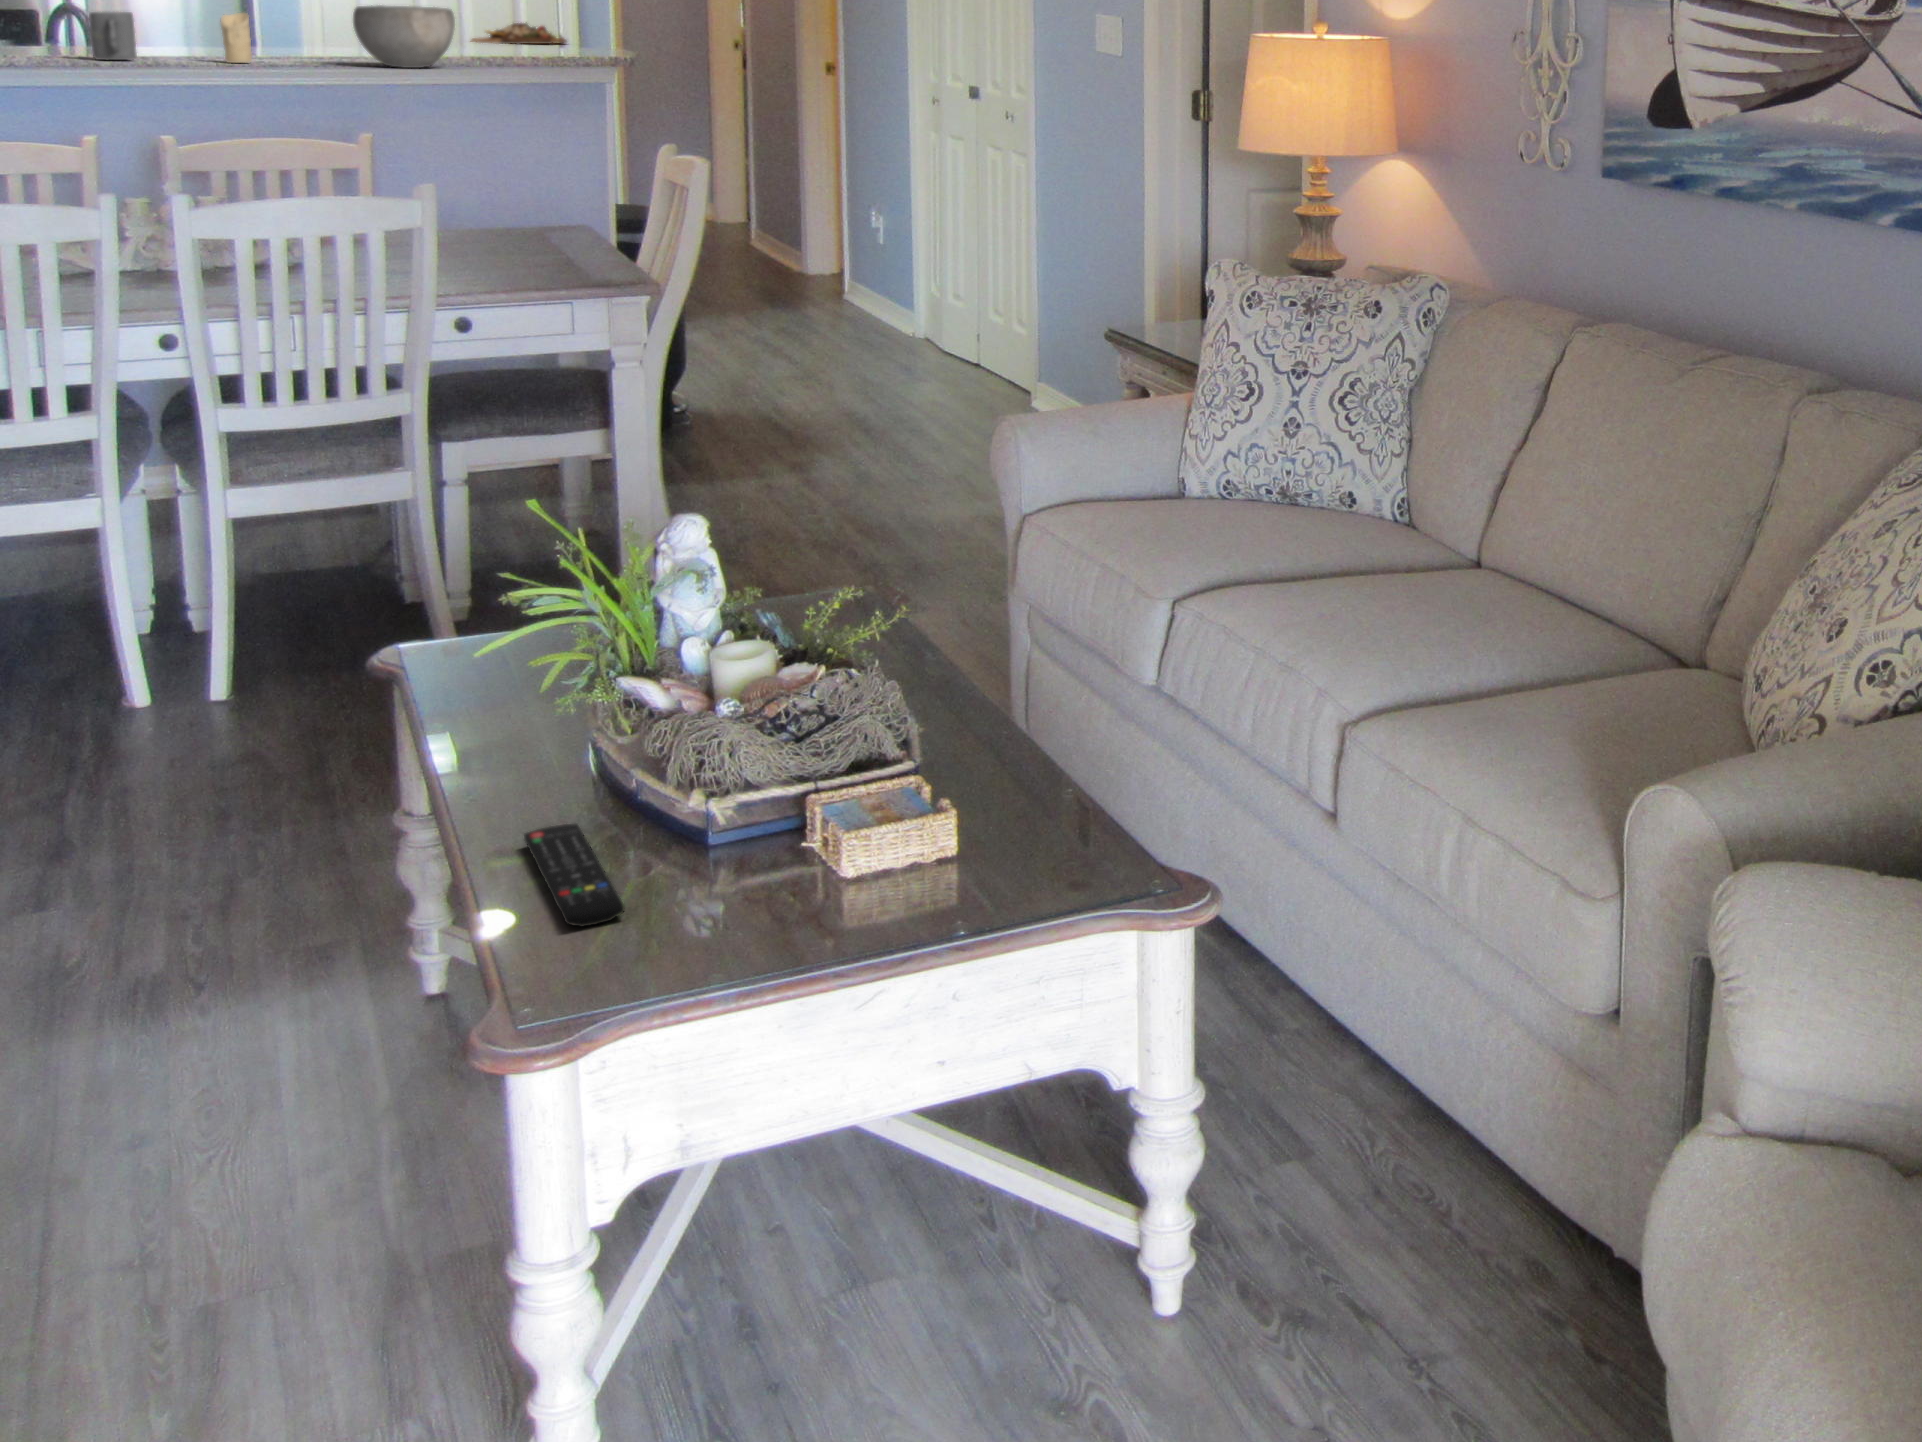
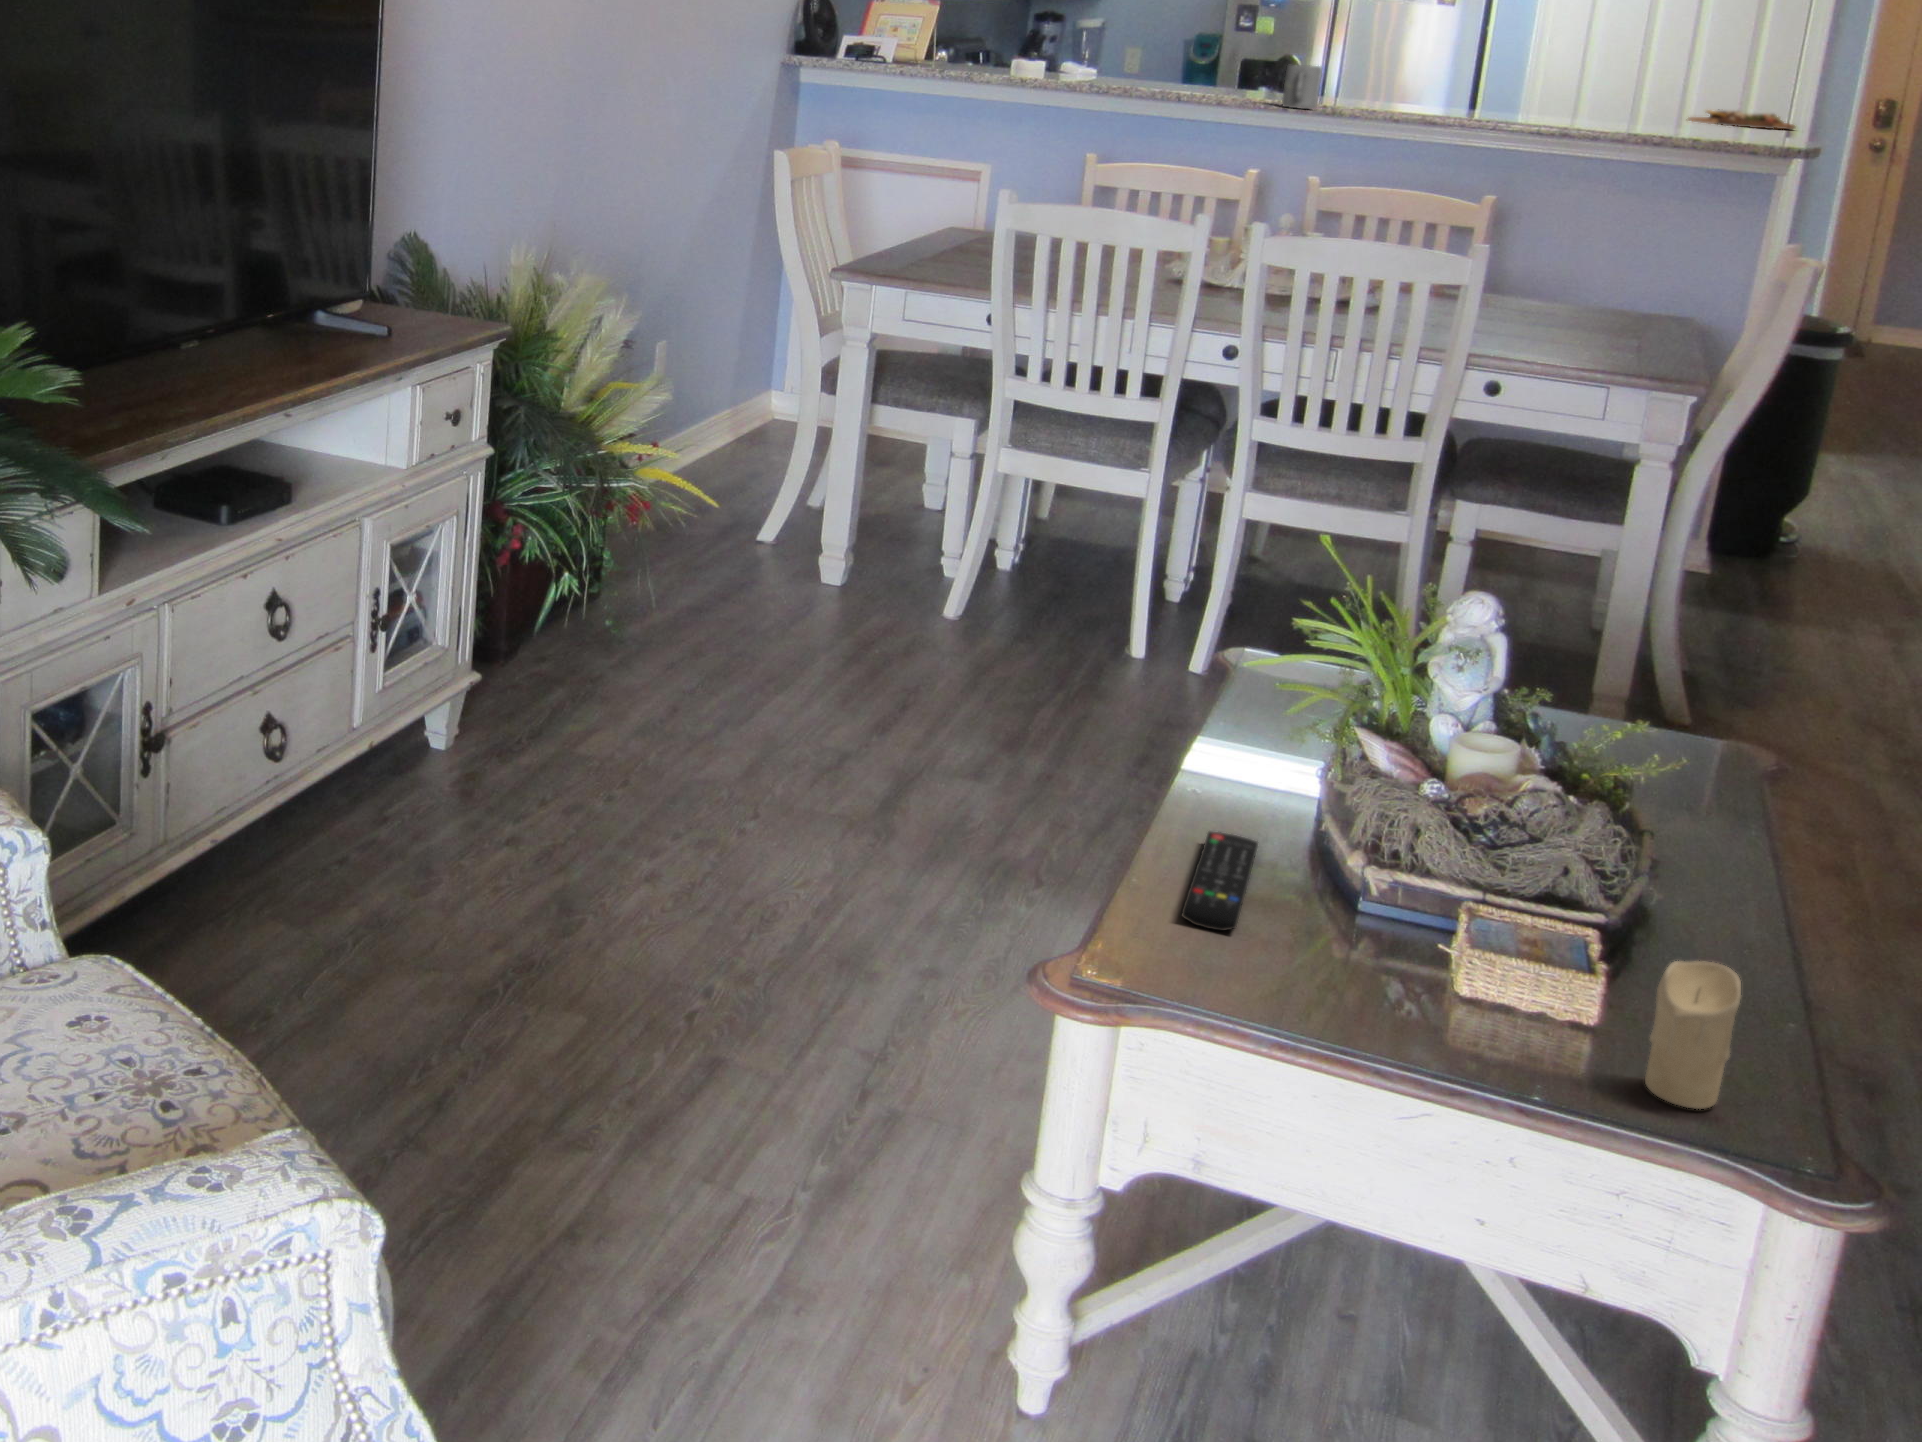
bowl: present [353,5,455,68] -> none [1512,72,1614,137]
candle: present [220,13,252,63] -> present [1645,961,1741,1109]

